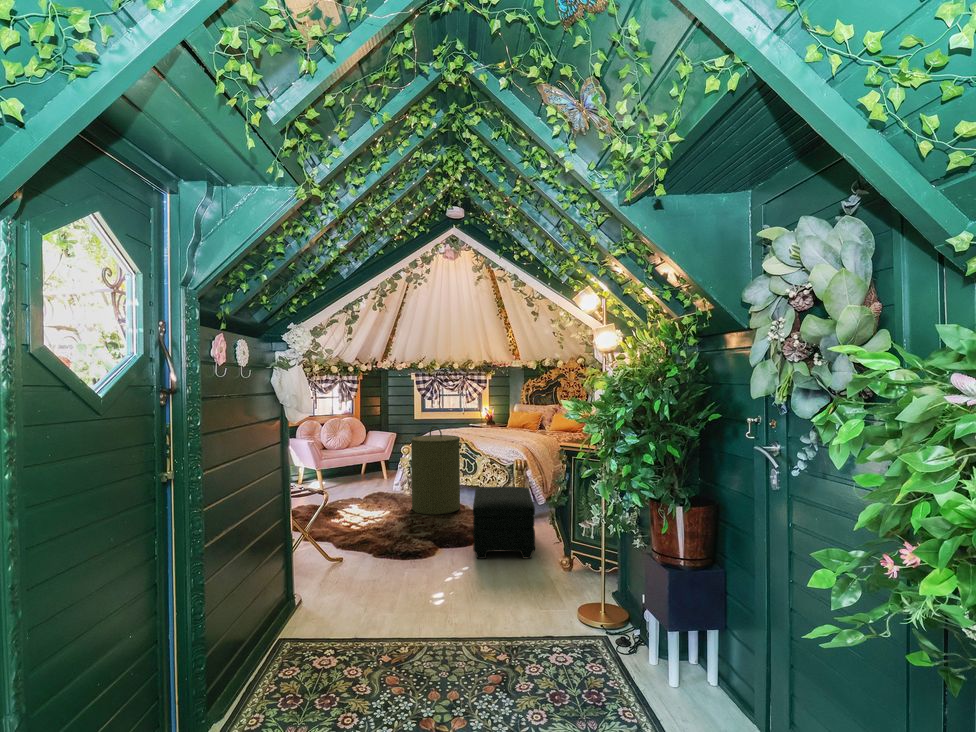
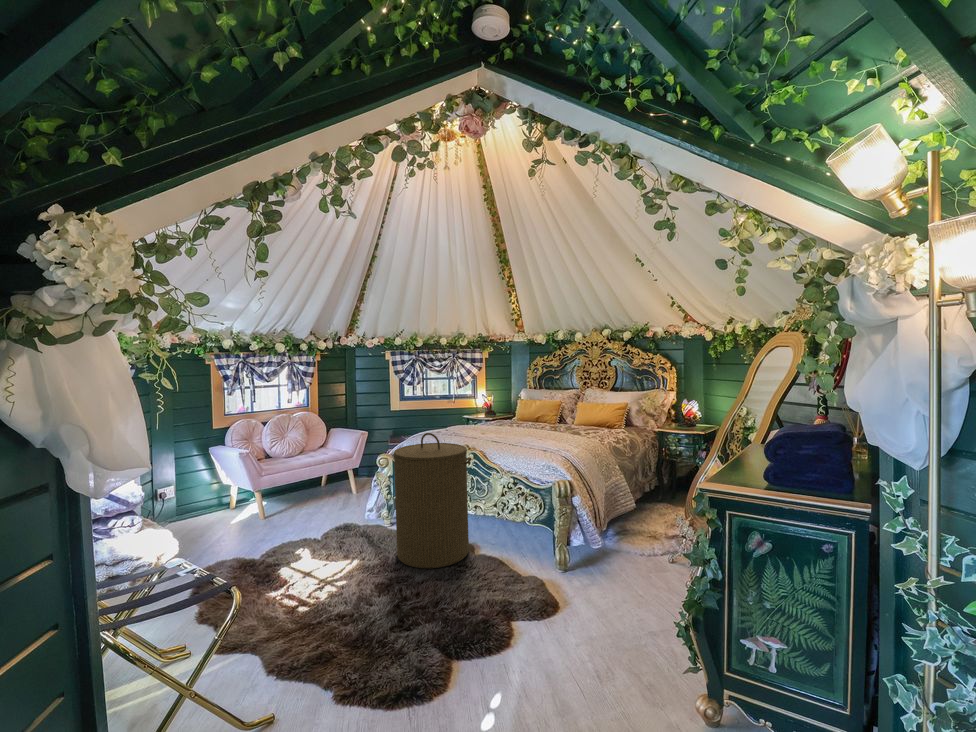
ottoman: present [473,486,535,559] -> none [506,537,634,691]

